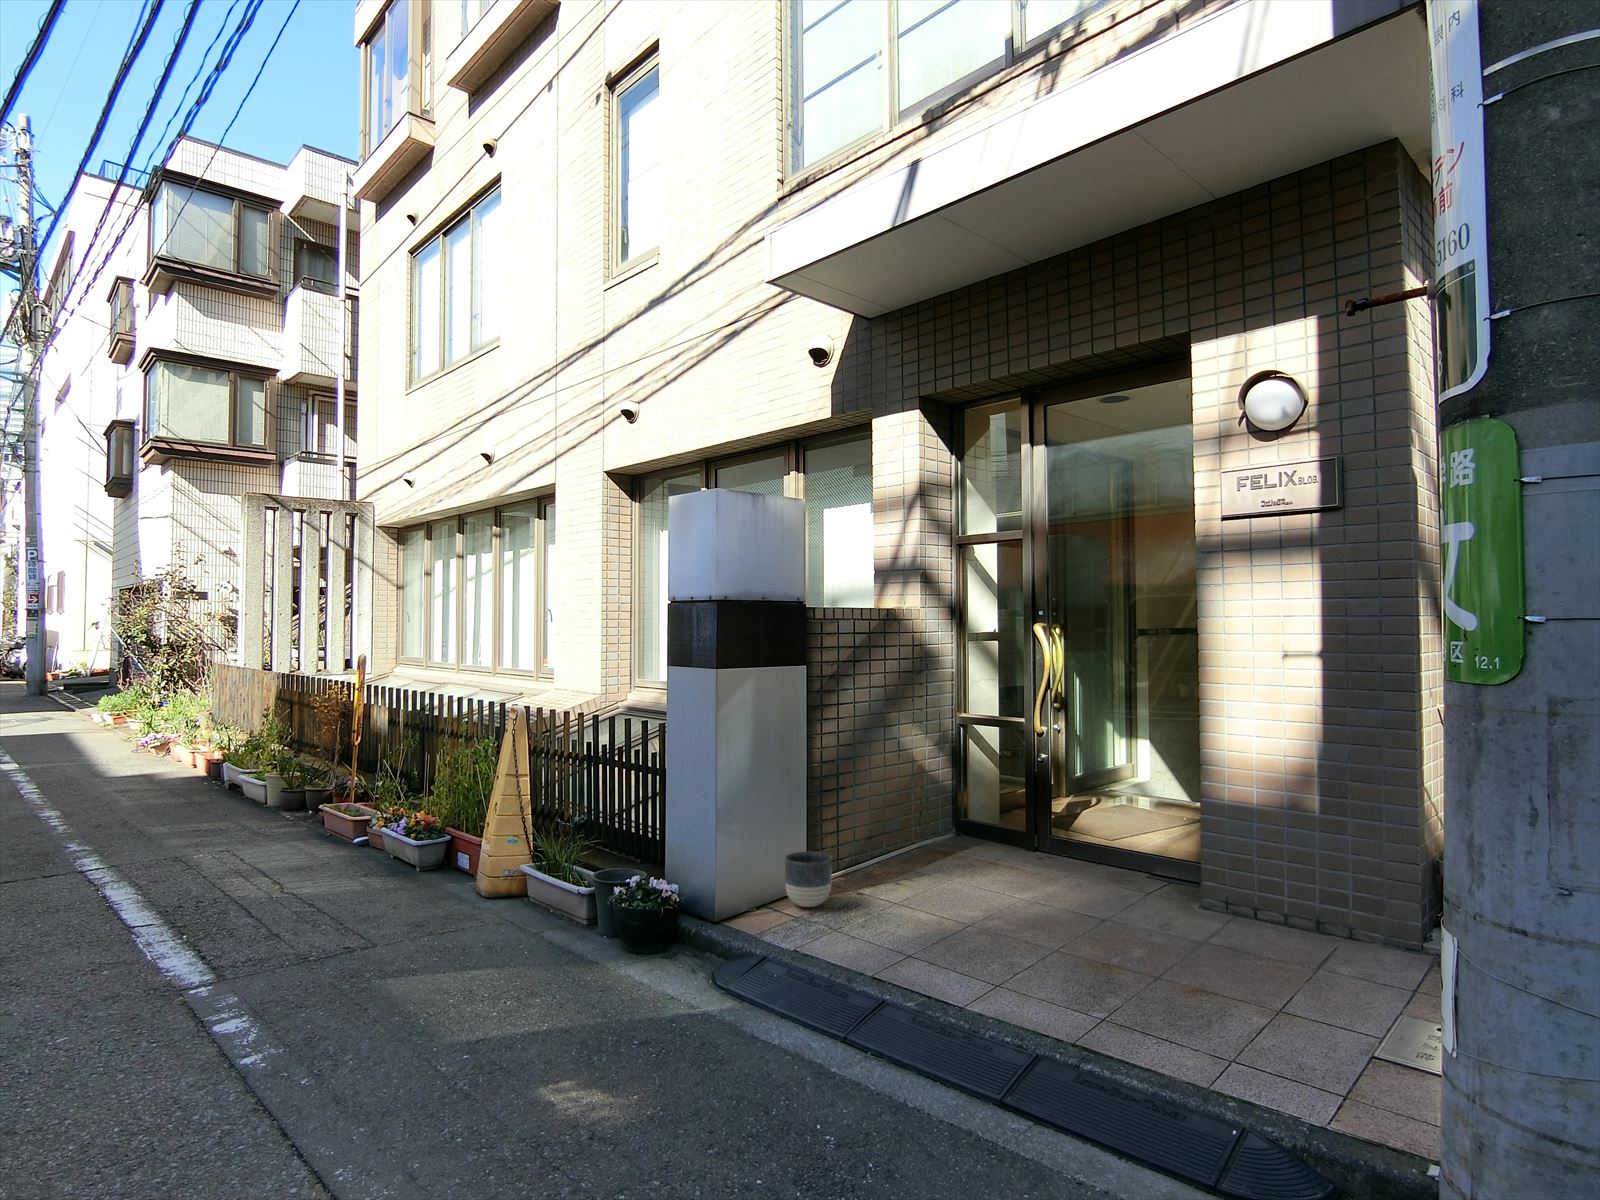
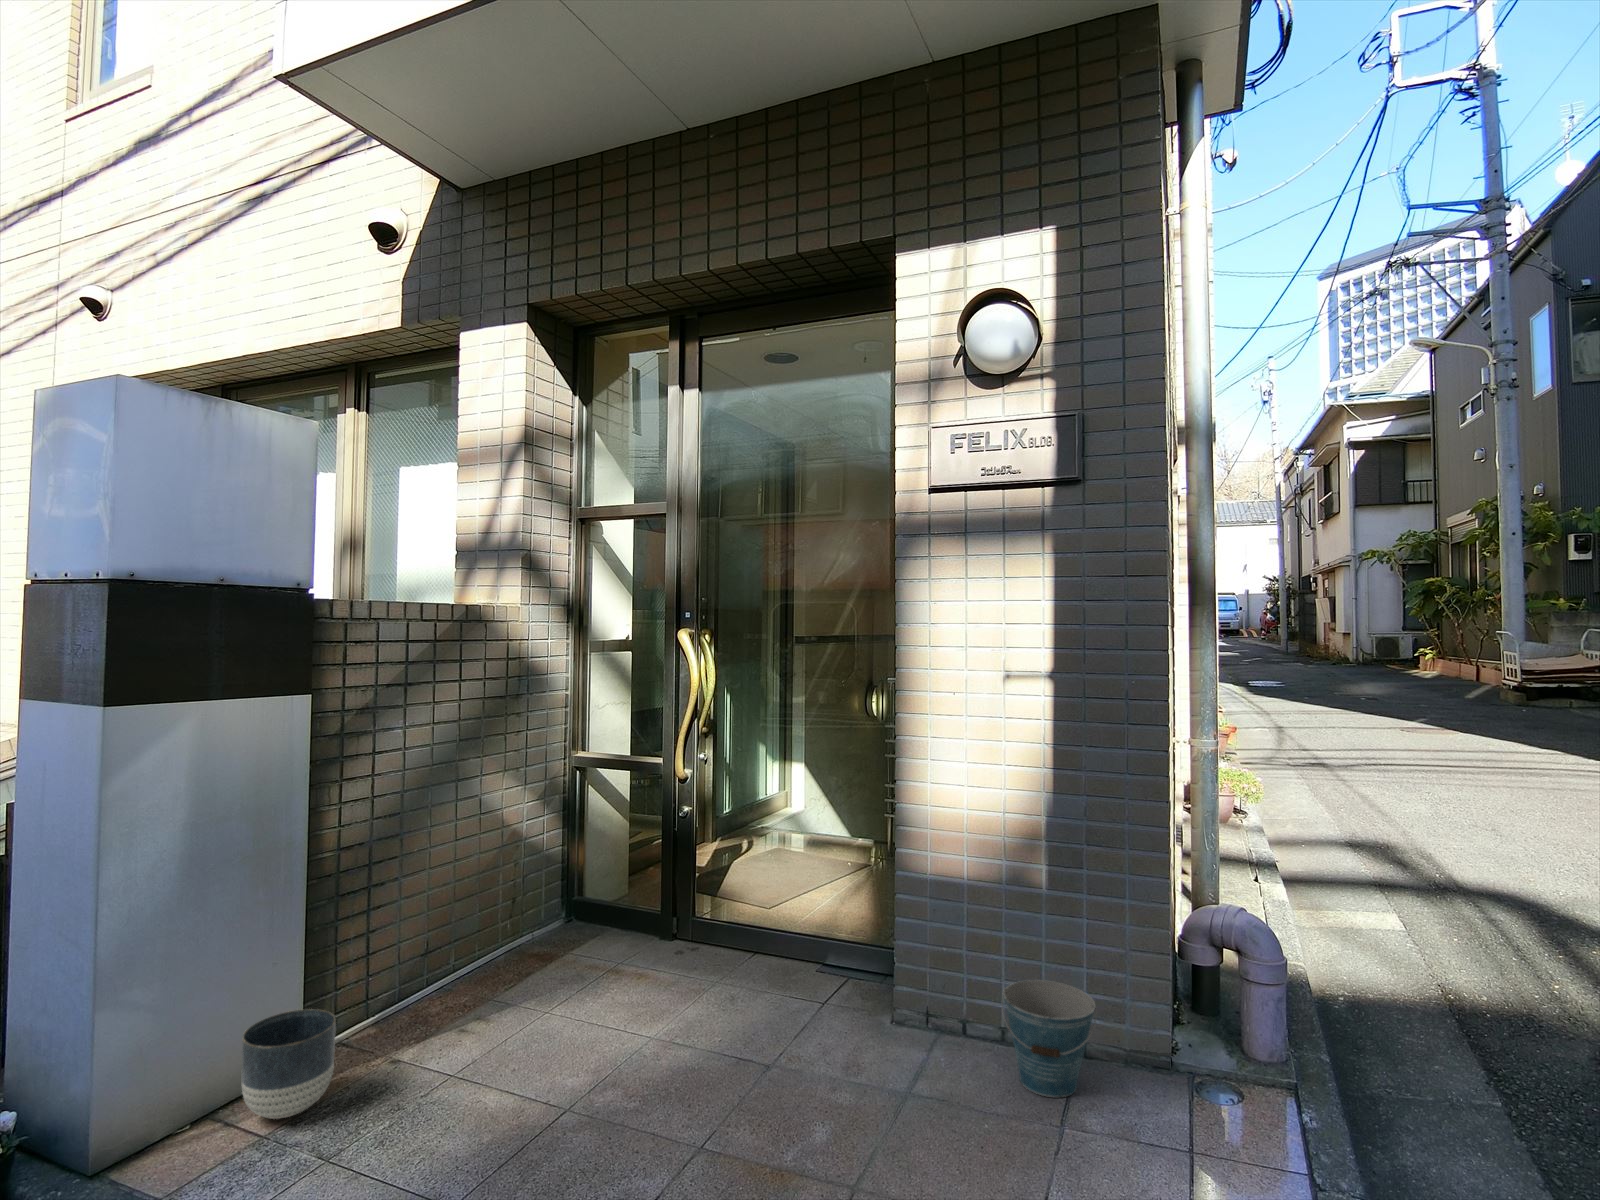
bucket: none [1276,878,1351,955] -> present [1002,980,1096,1097]

